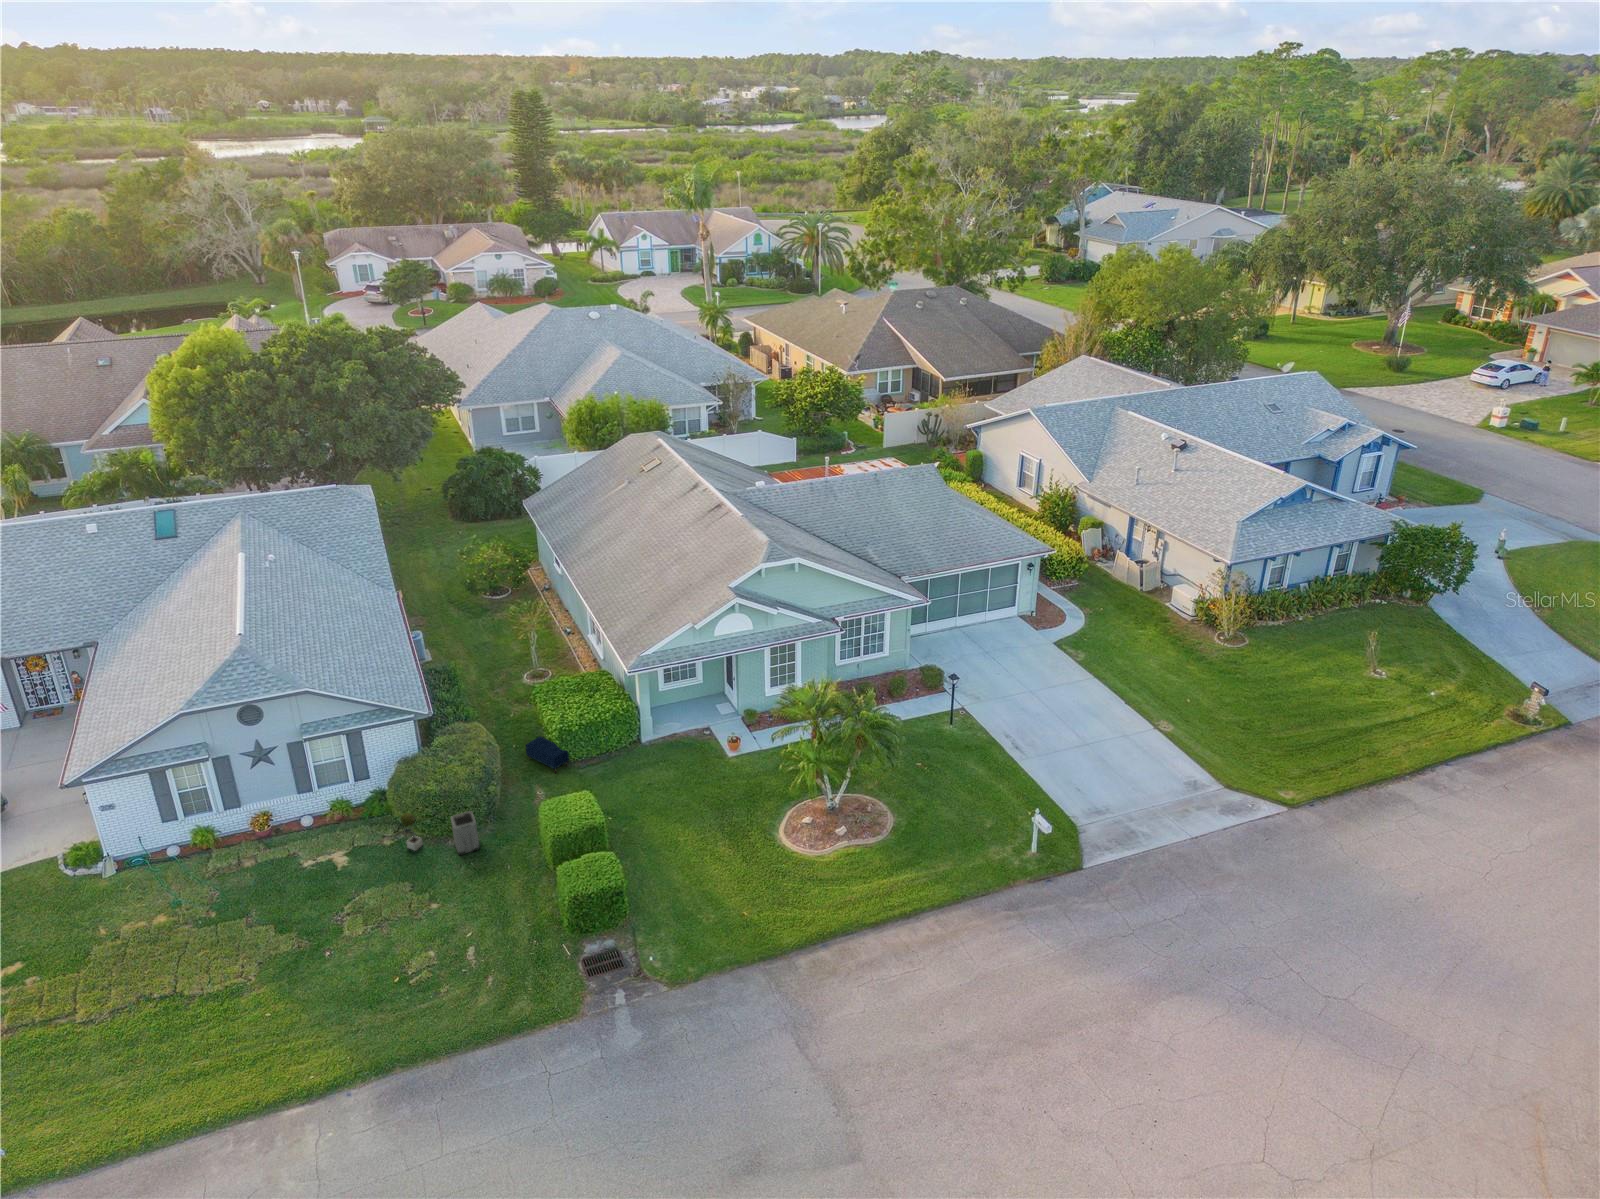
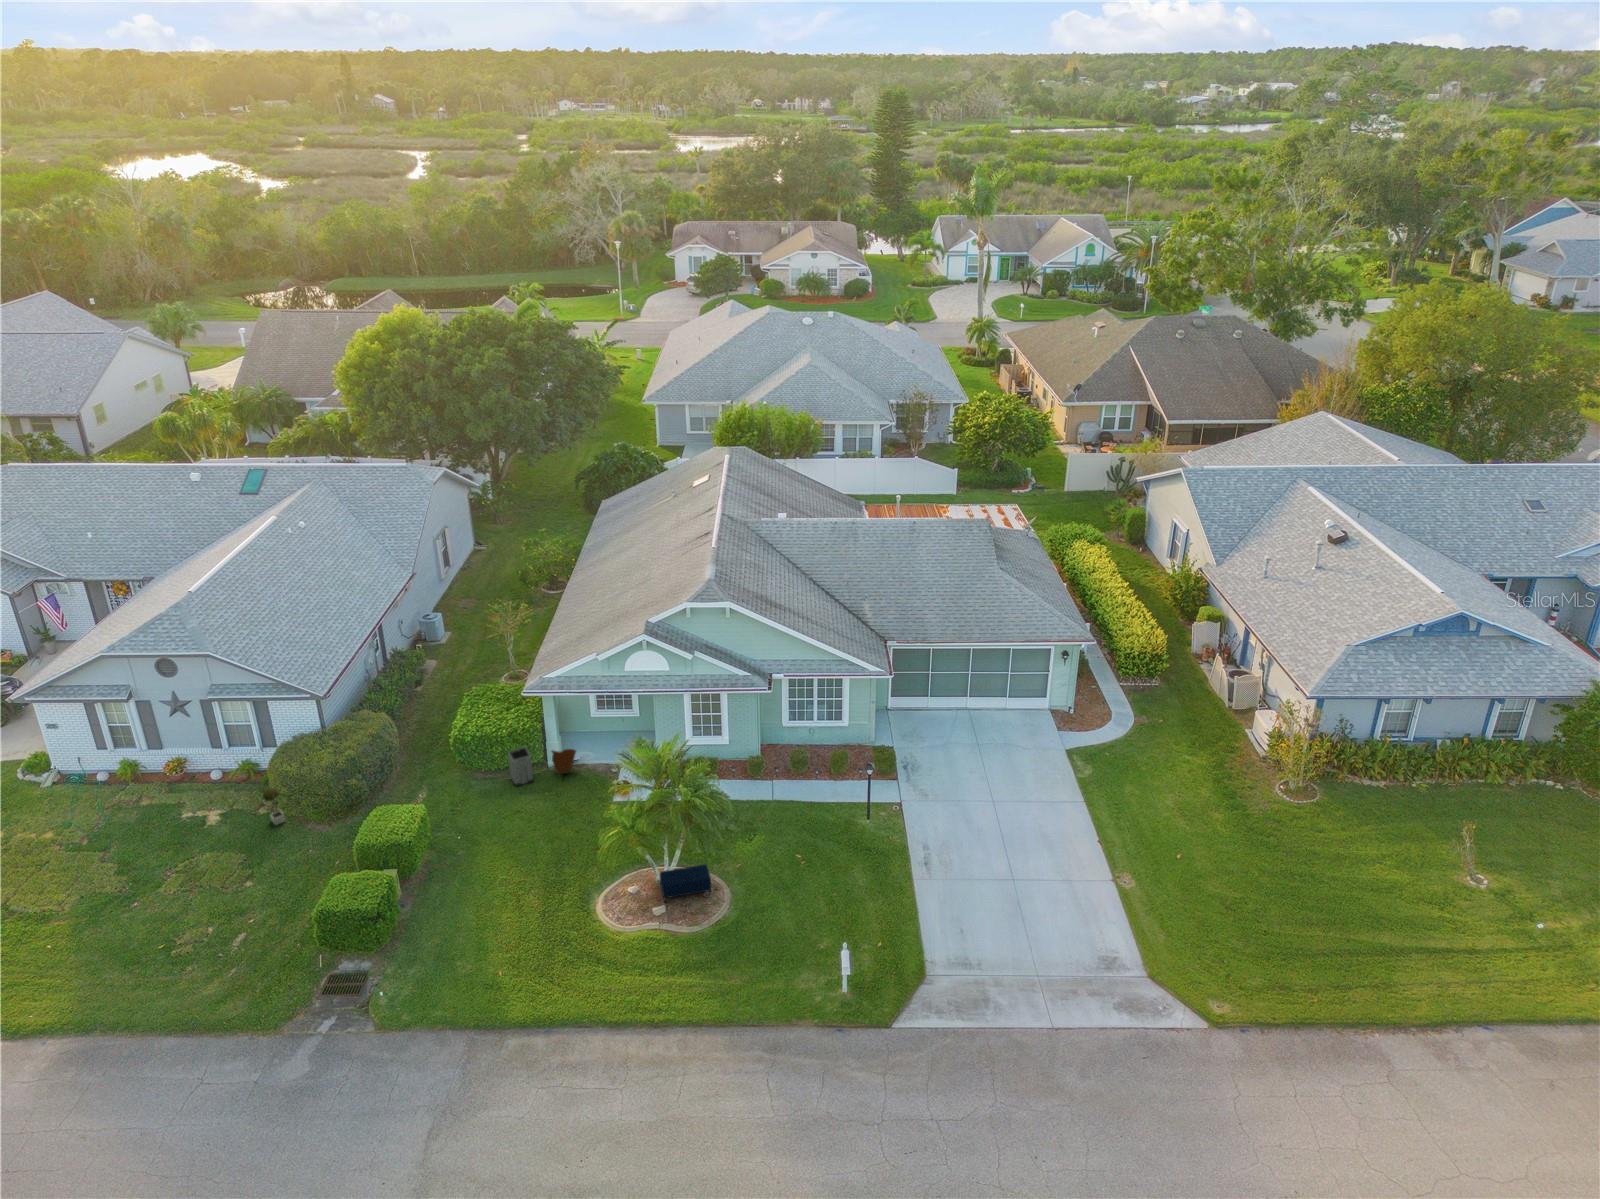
lounge chair: none [653,720,677,751] -> present [552,749,576,776]
bench: present [526,736,569,773] -> present [660,865,711,902]
trash can: present [451,811,480,855] -> present [508,747,533,786]

